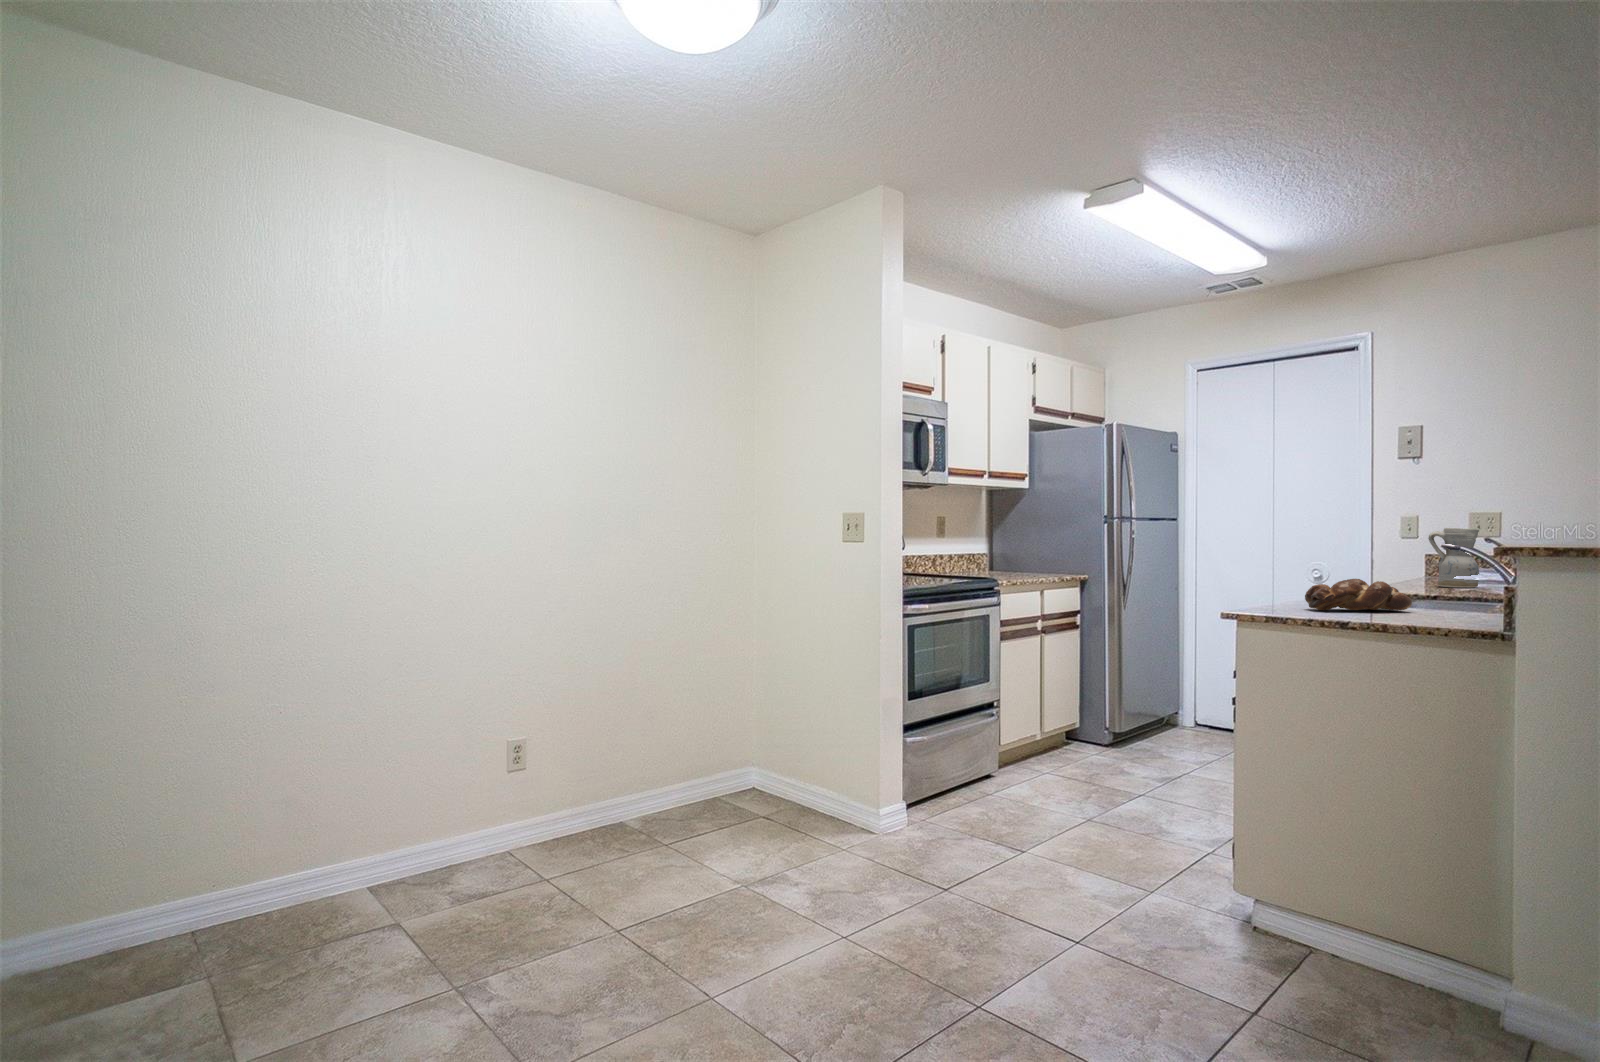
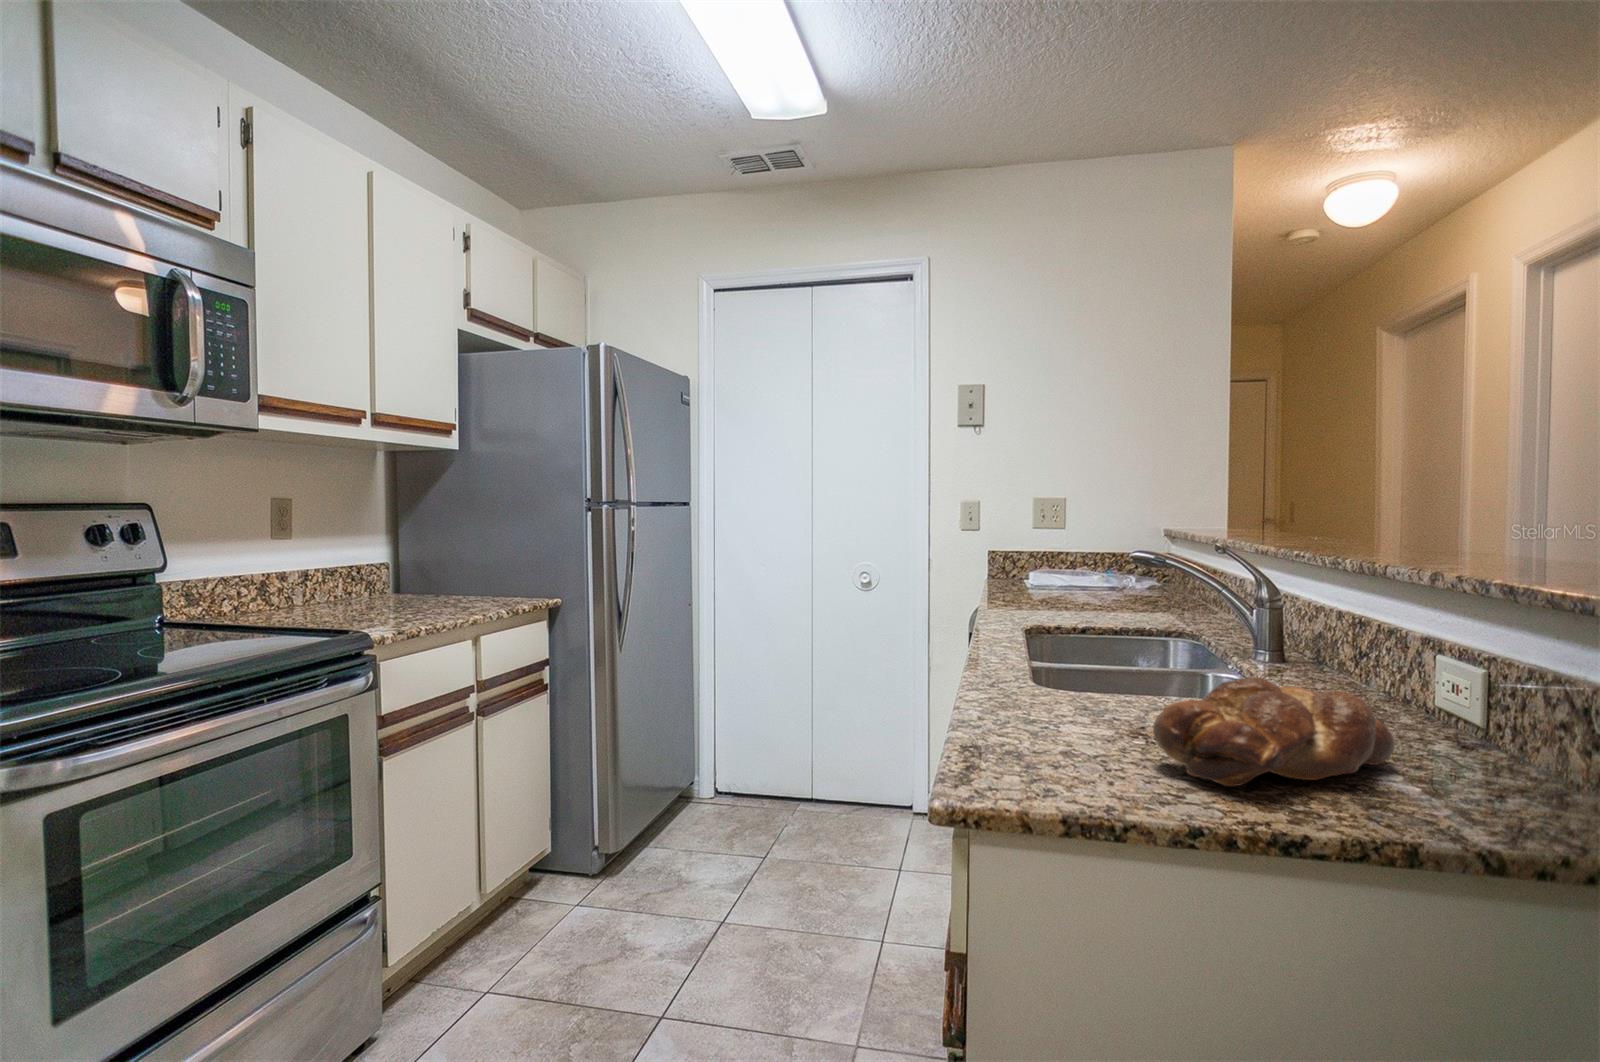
ceramic pitcher: present [1428,528,1479,588] -> none [1017,519,1073,599]

